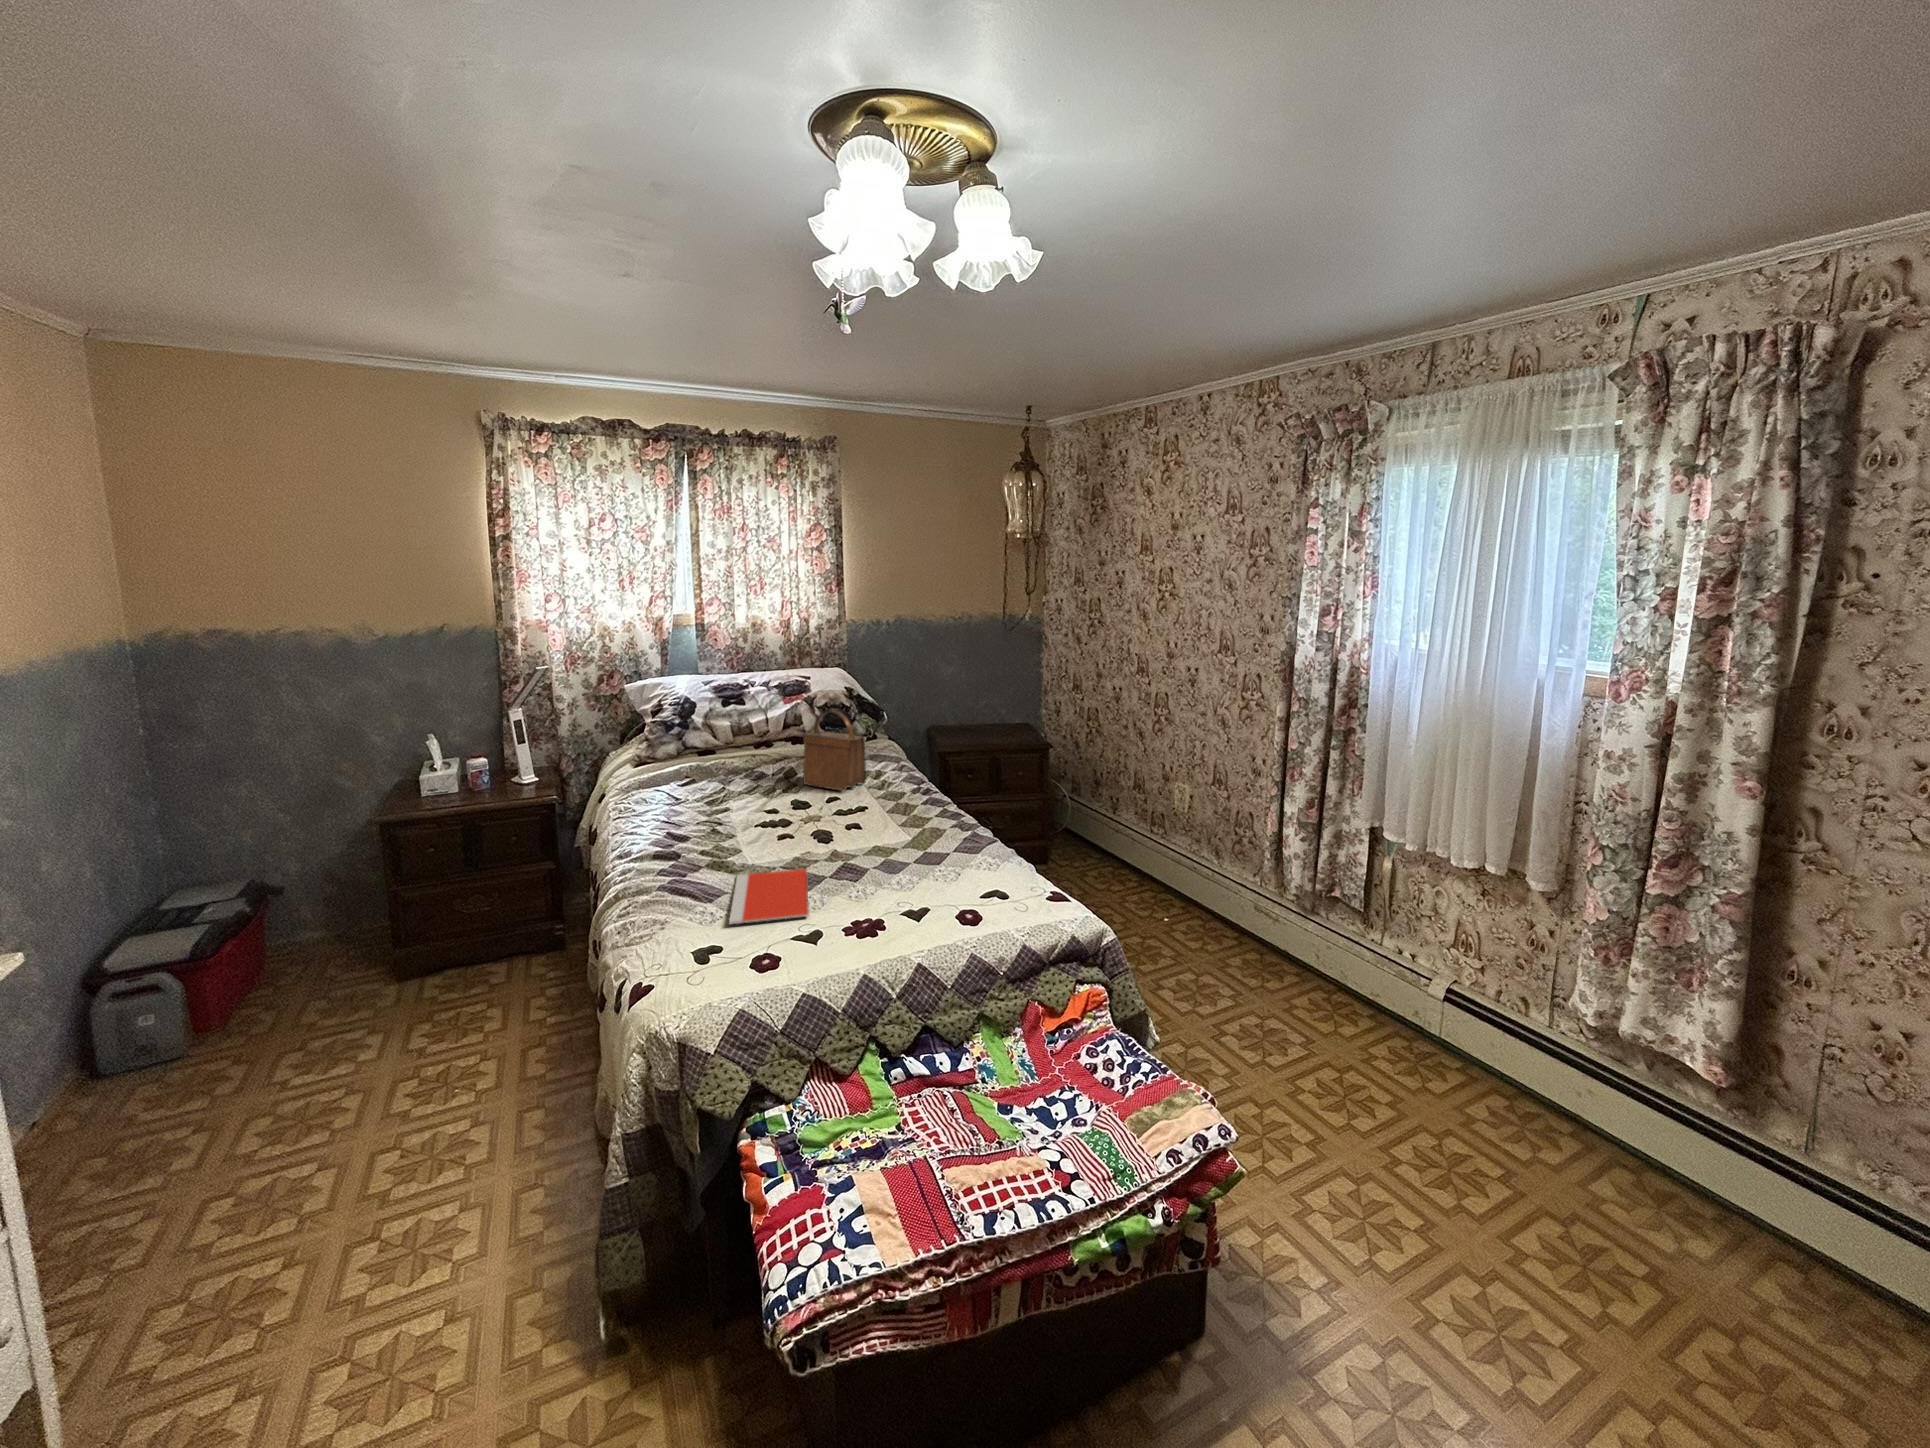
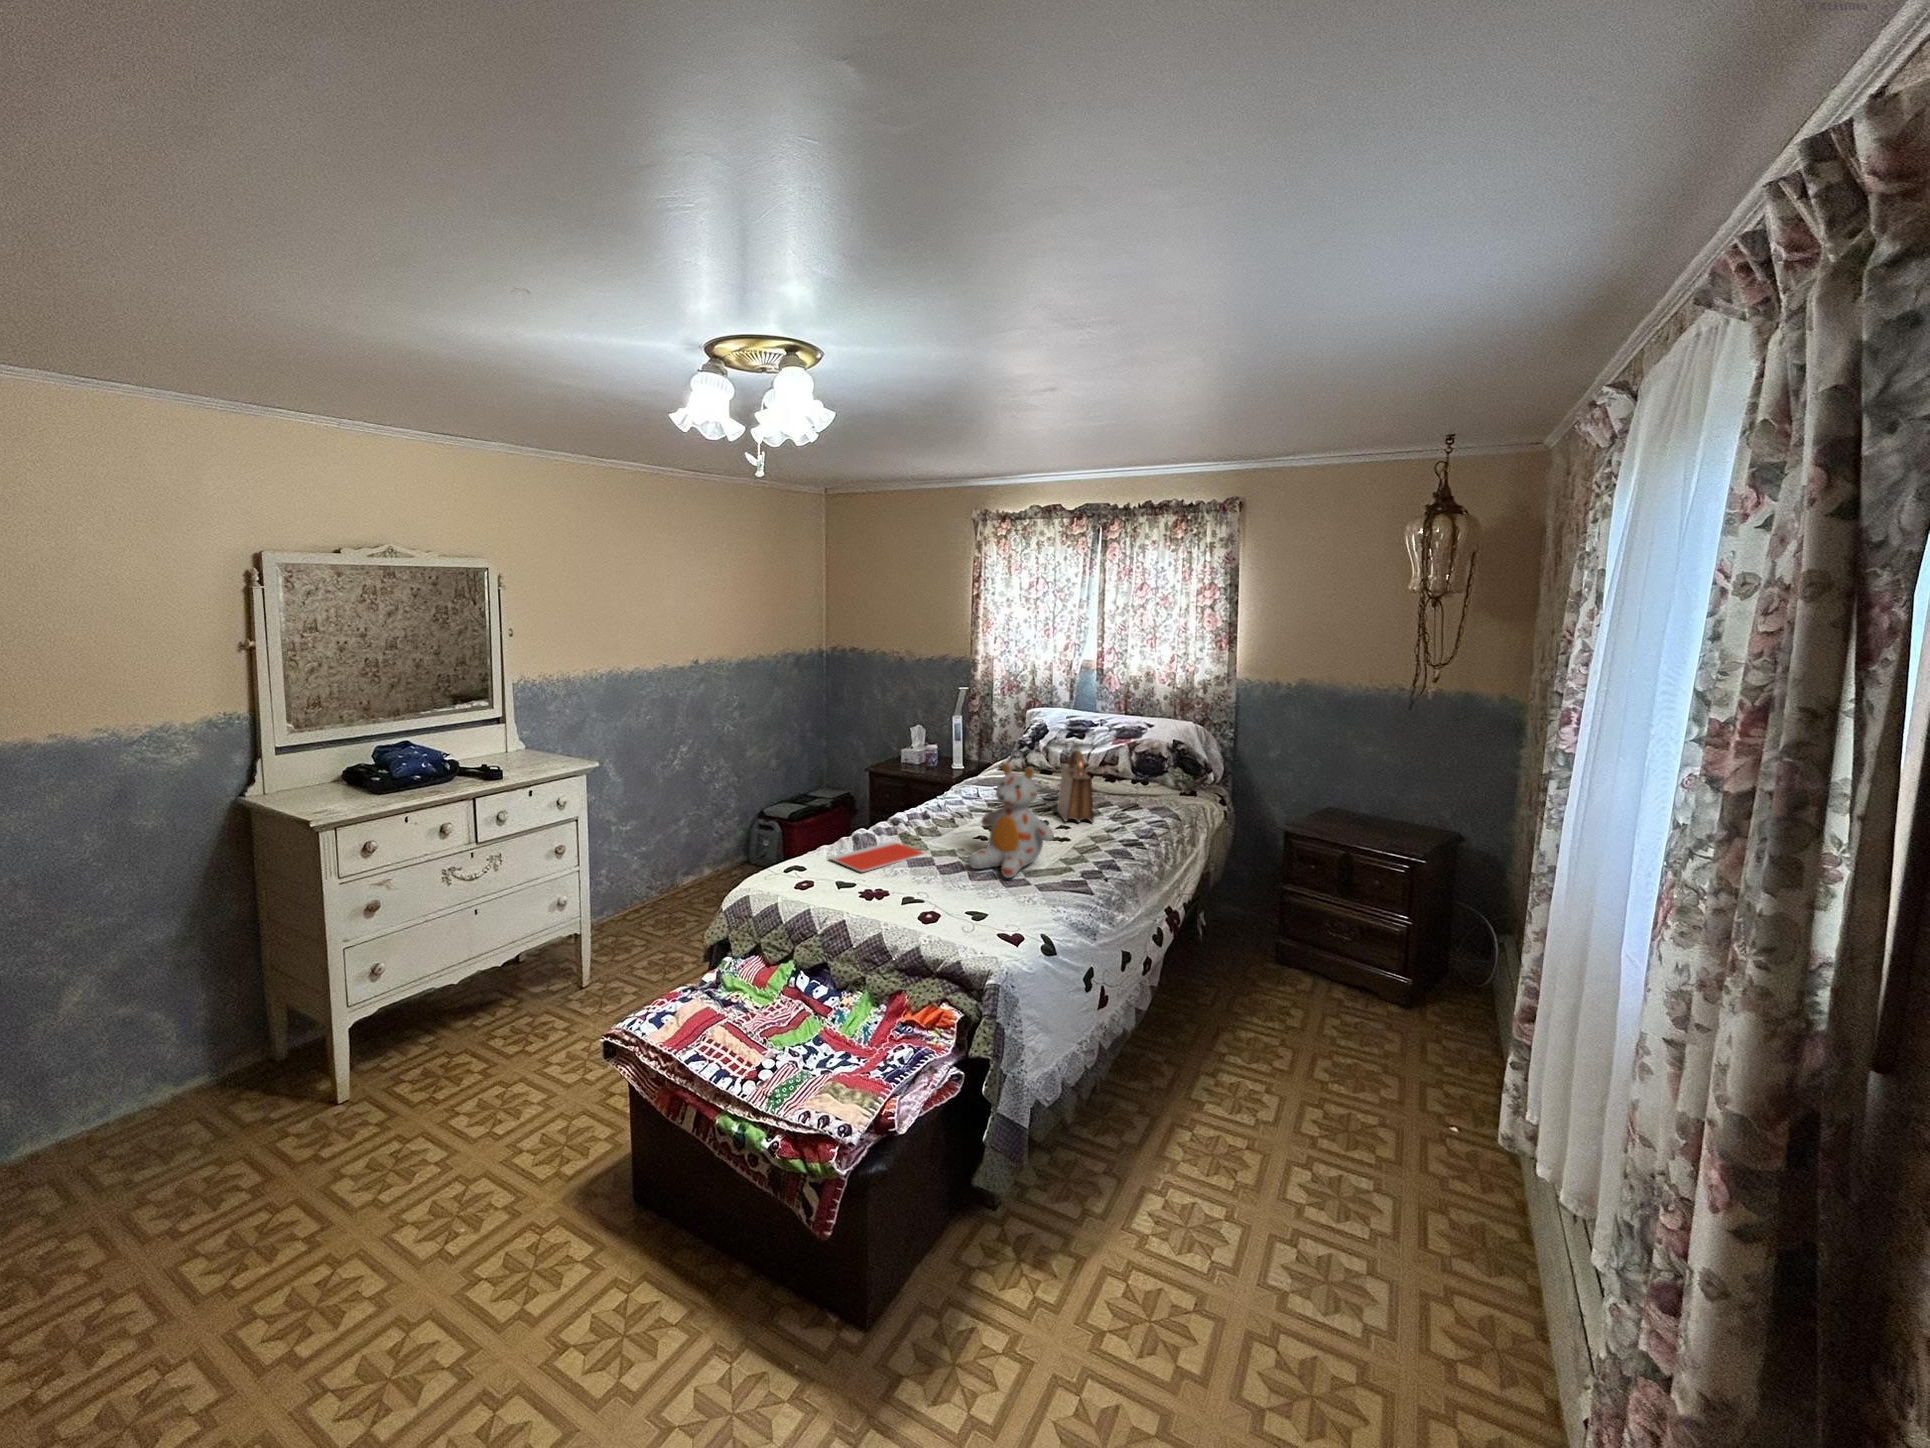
stuffed bear: none [859,729,952,859] -> present [968,763,1054,878]

